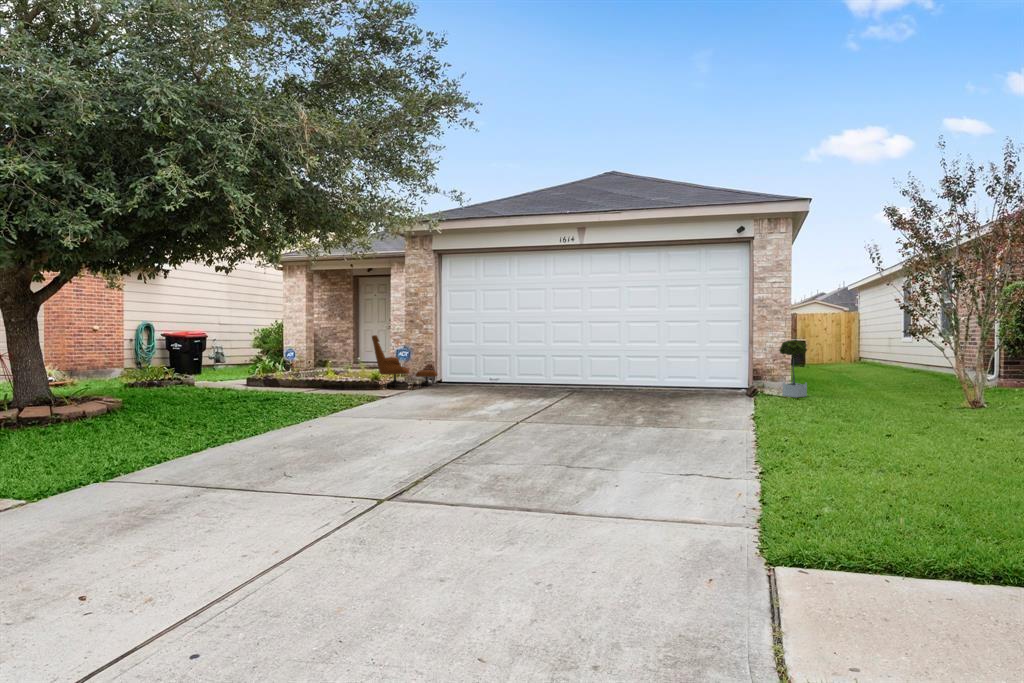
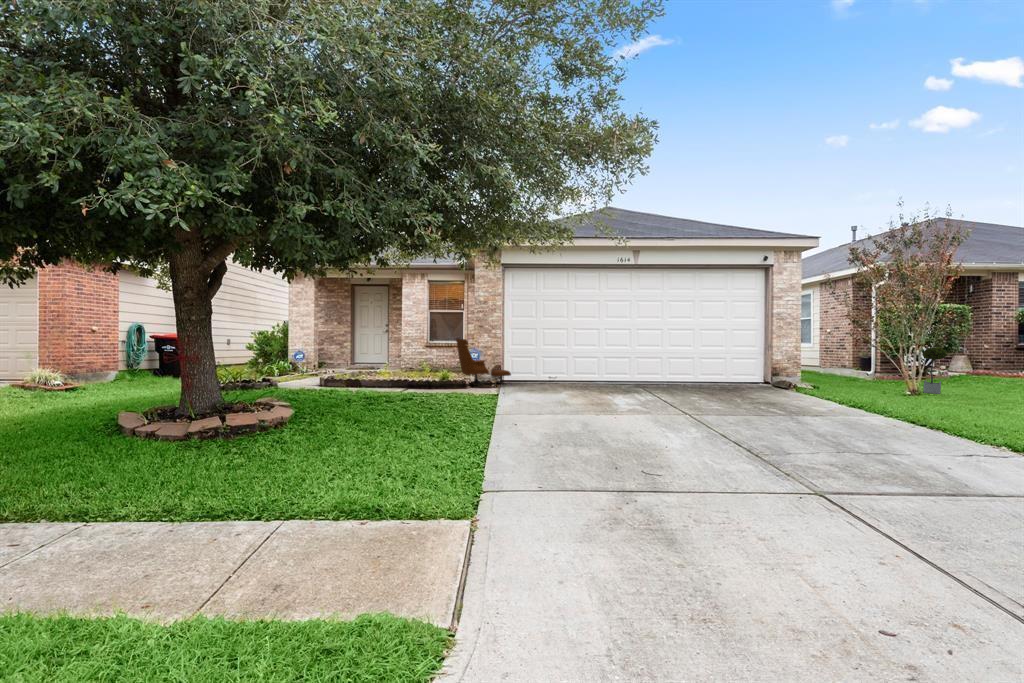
potted tree: present [779,340,807,397] -> present [922,347,947,394]

